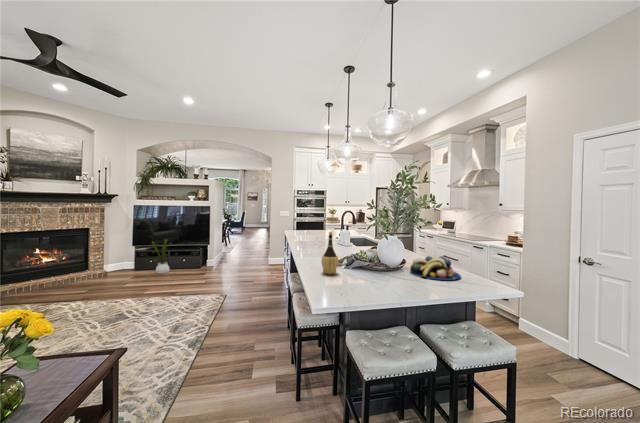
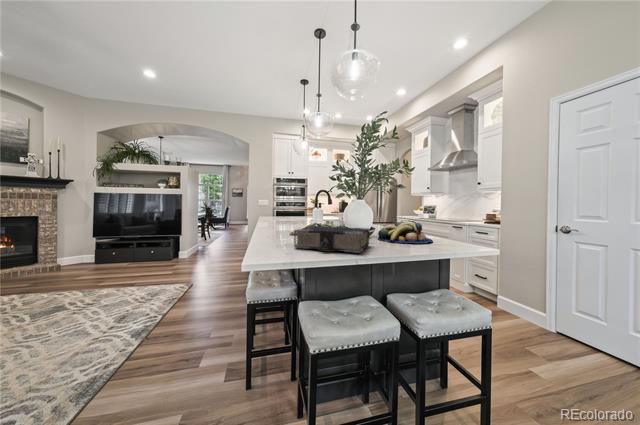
wine bottle: present [322,232,338,274] -> none [275,192,294,240]
house plant: present [152,239,170,273] -> none [107,225,141,265]
book: none [343,263,405,295] -> present [294,226,369,253]

